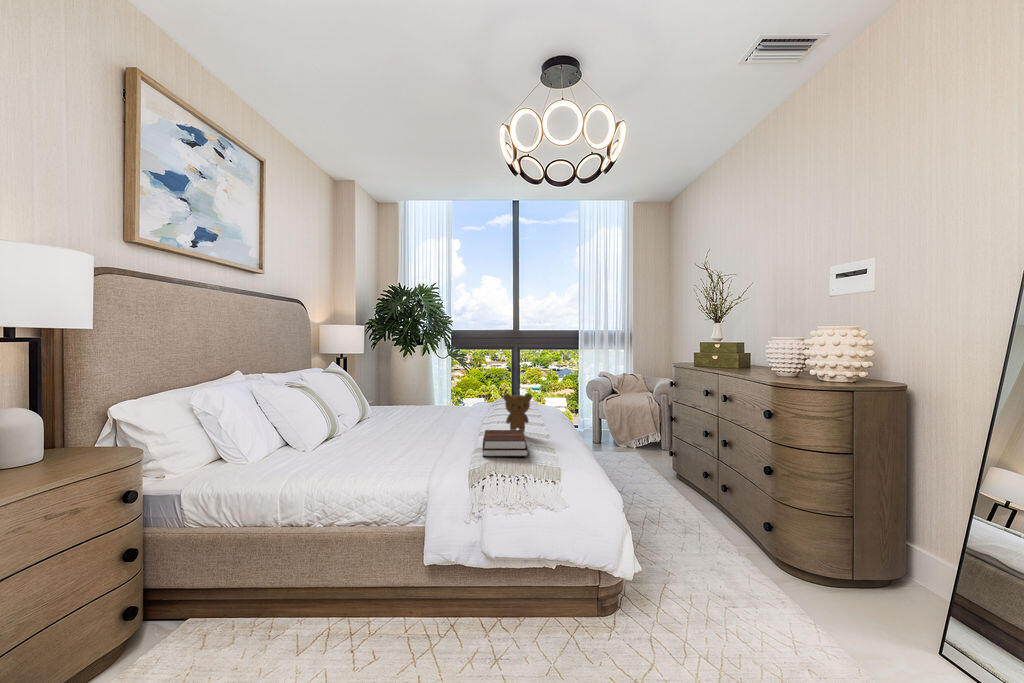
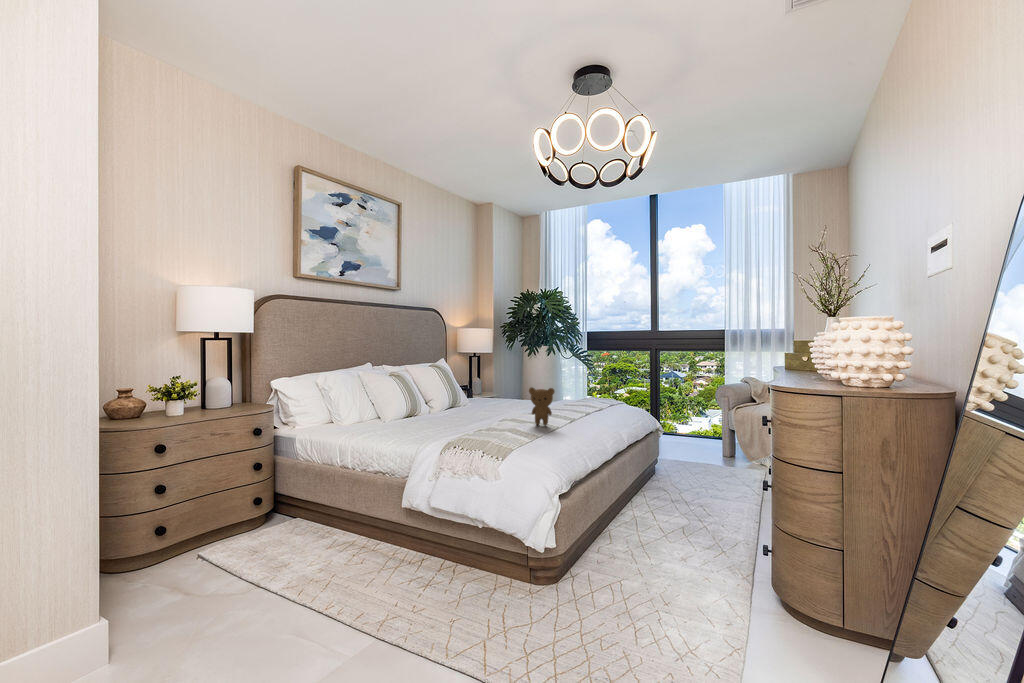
hardback book: present [483,430,529,457] -> none [478,417,532,440]

